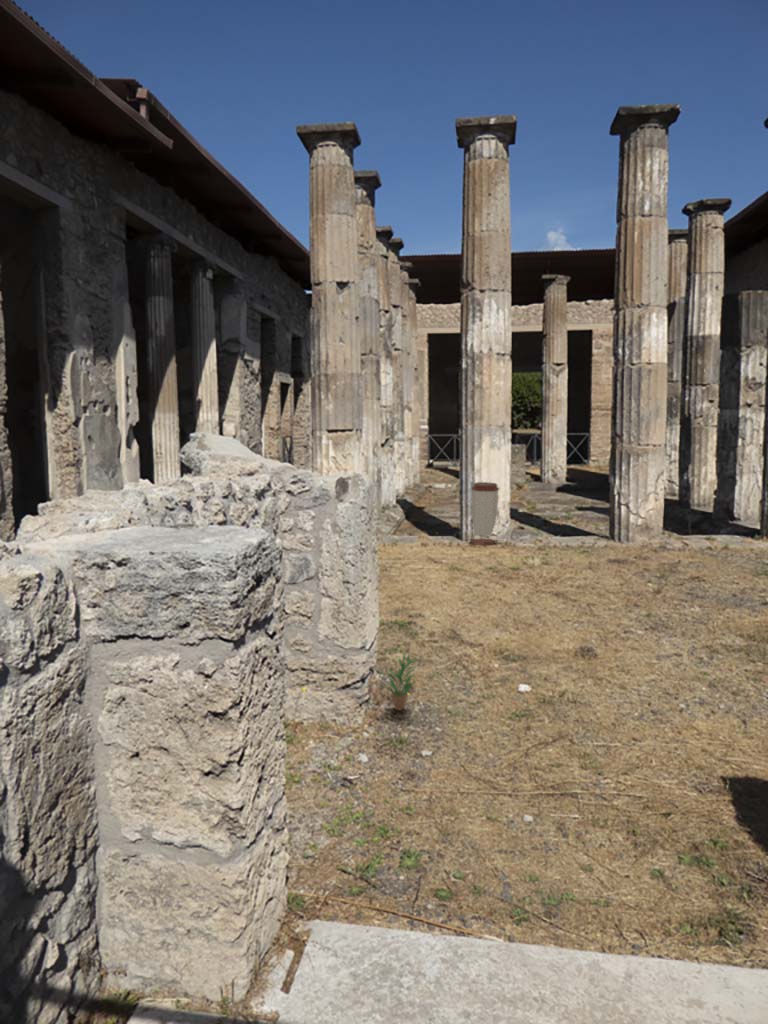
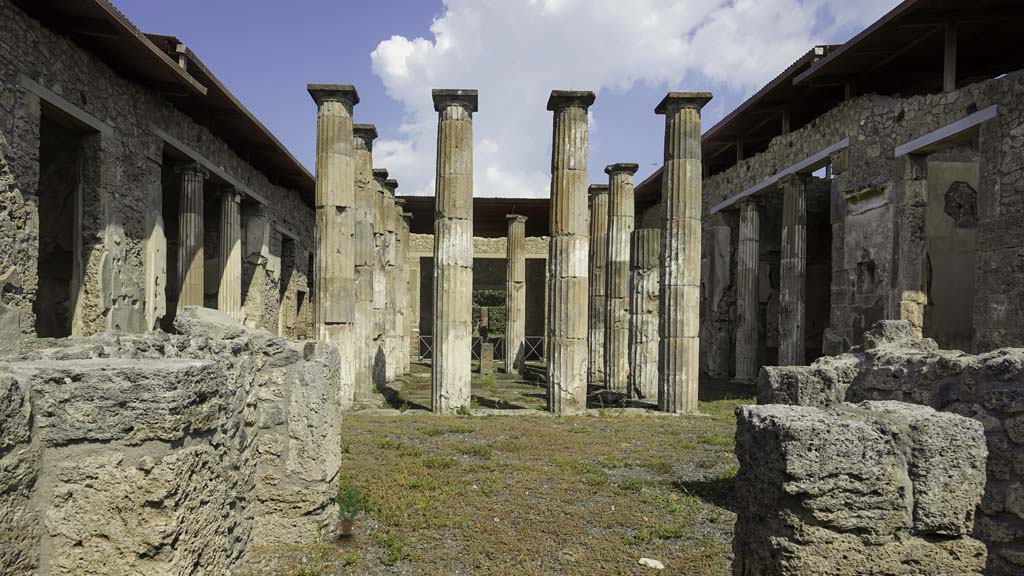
trash can: present [471,482,499,545] -> none [440,365,463,417]

